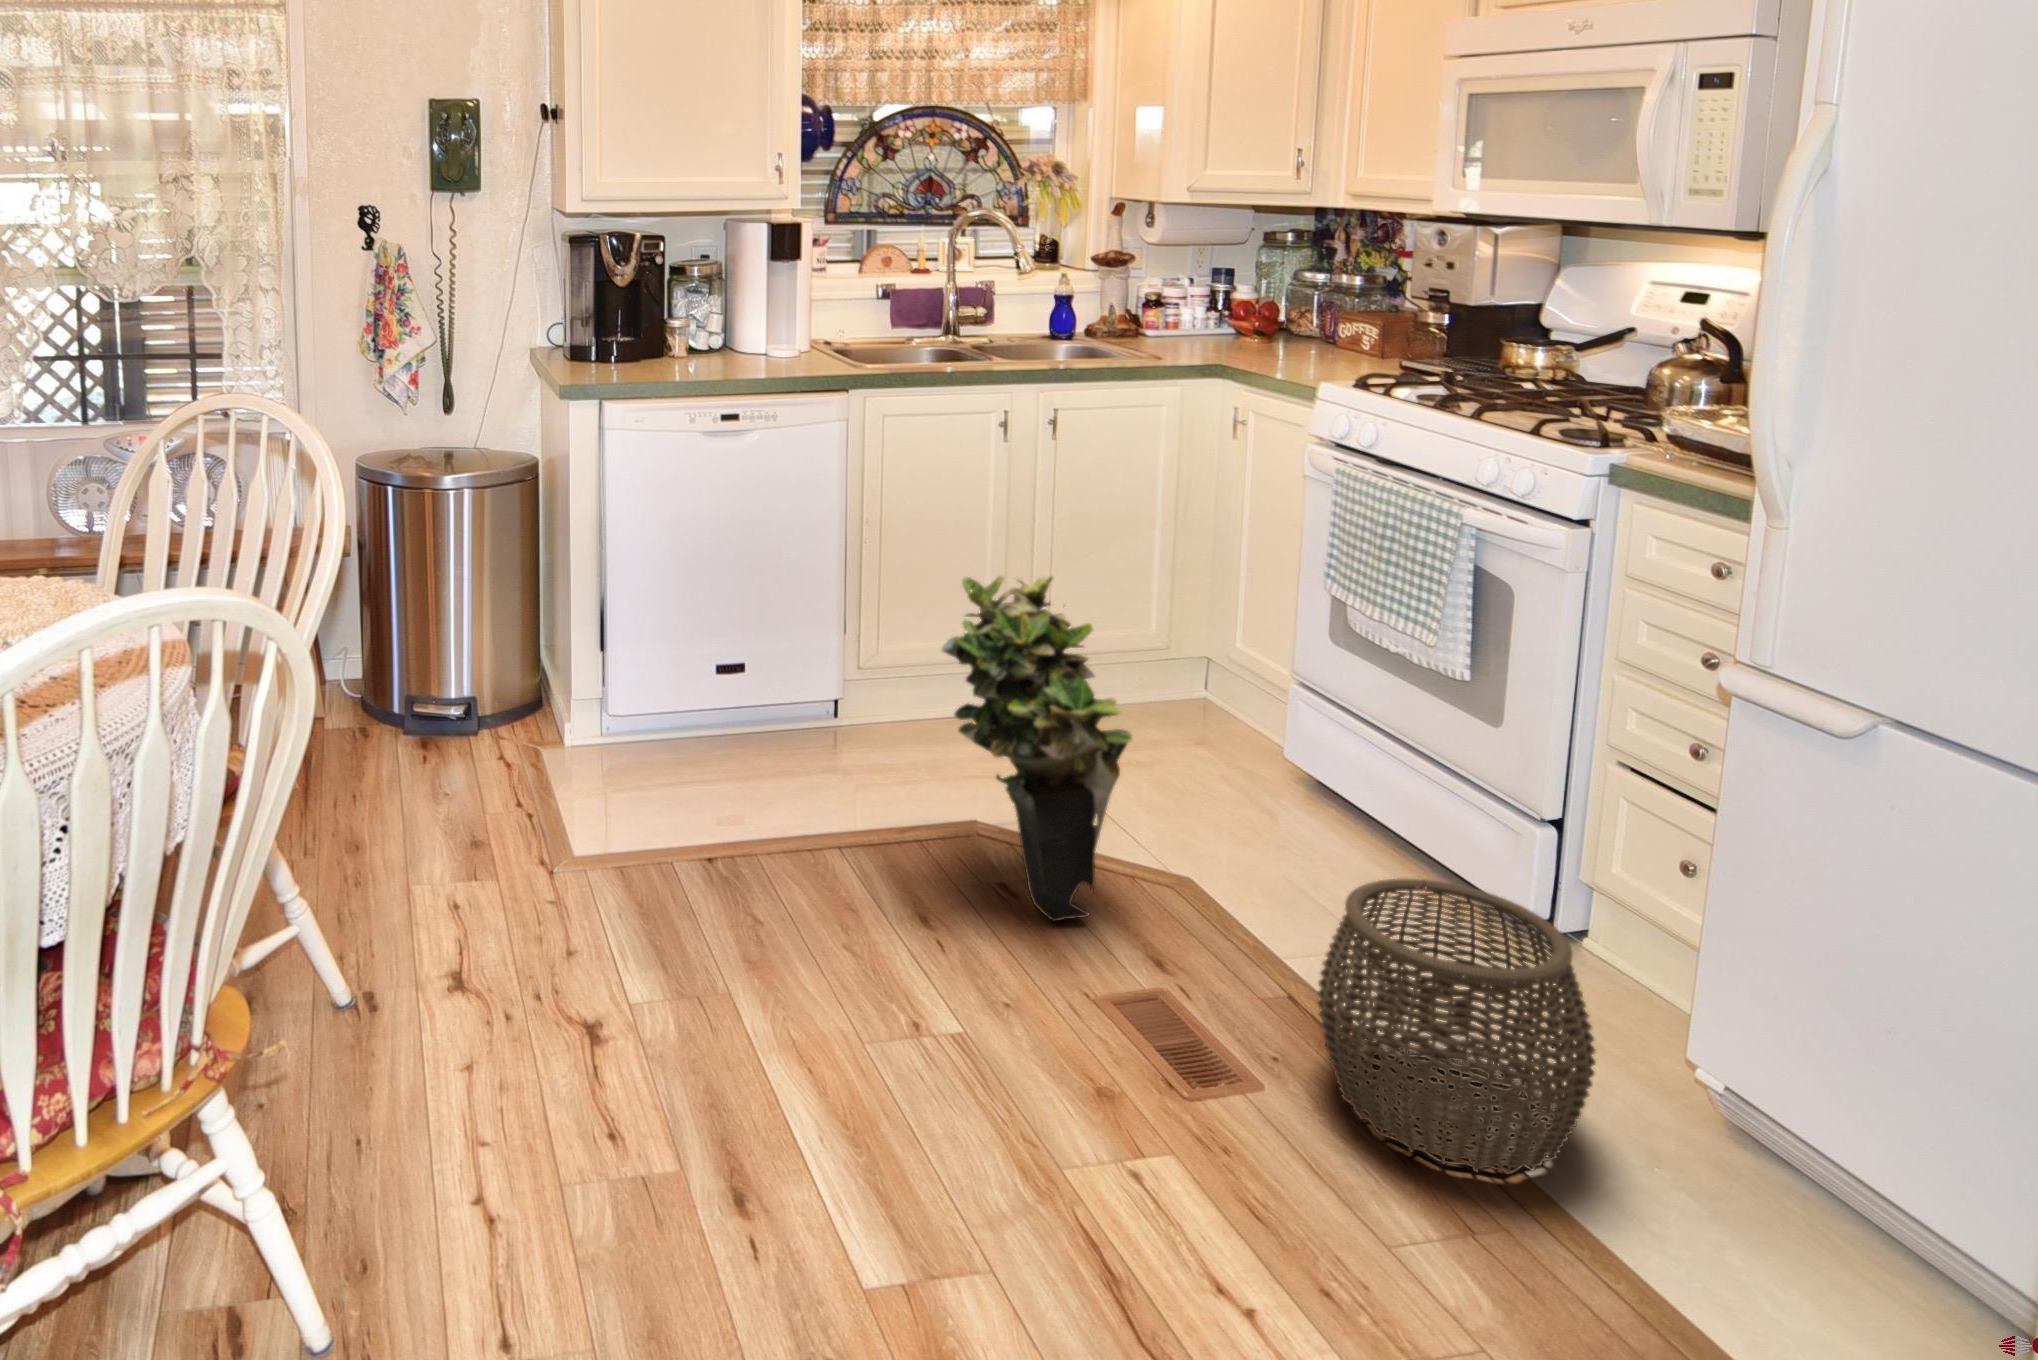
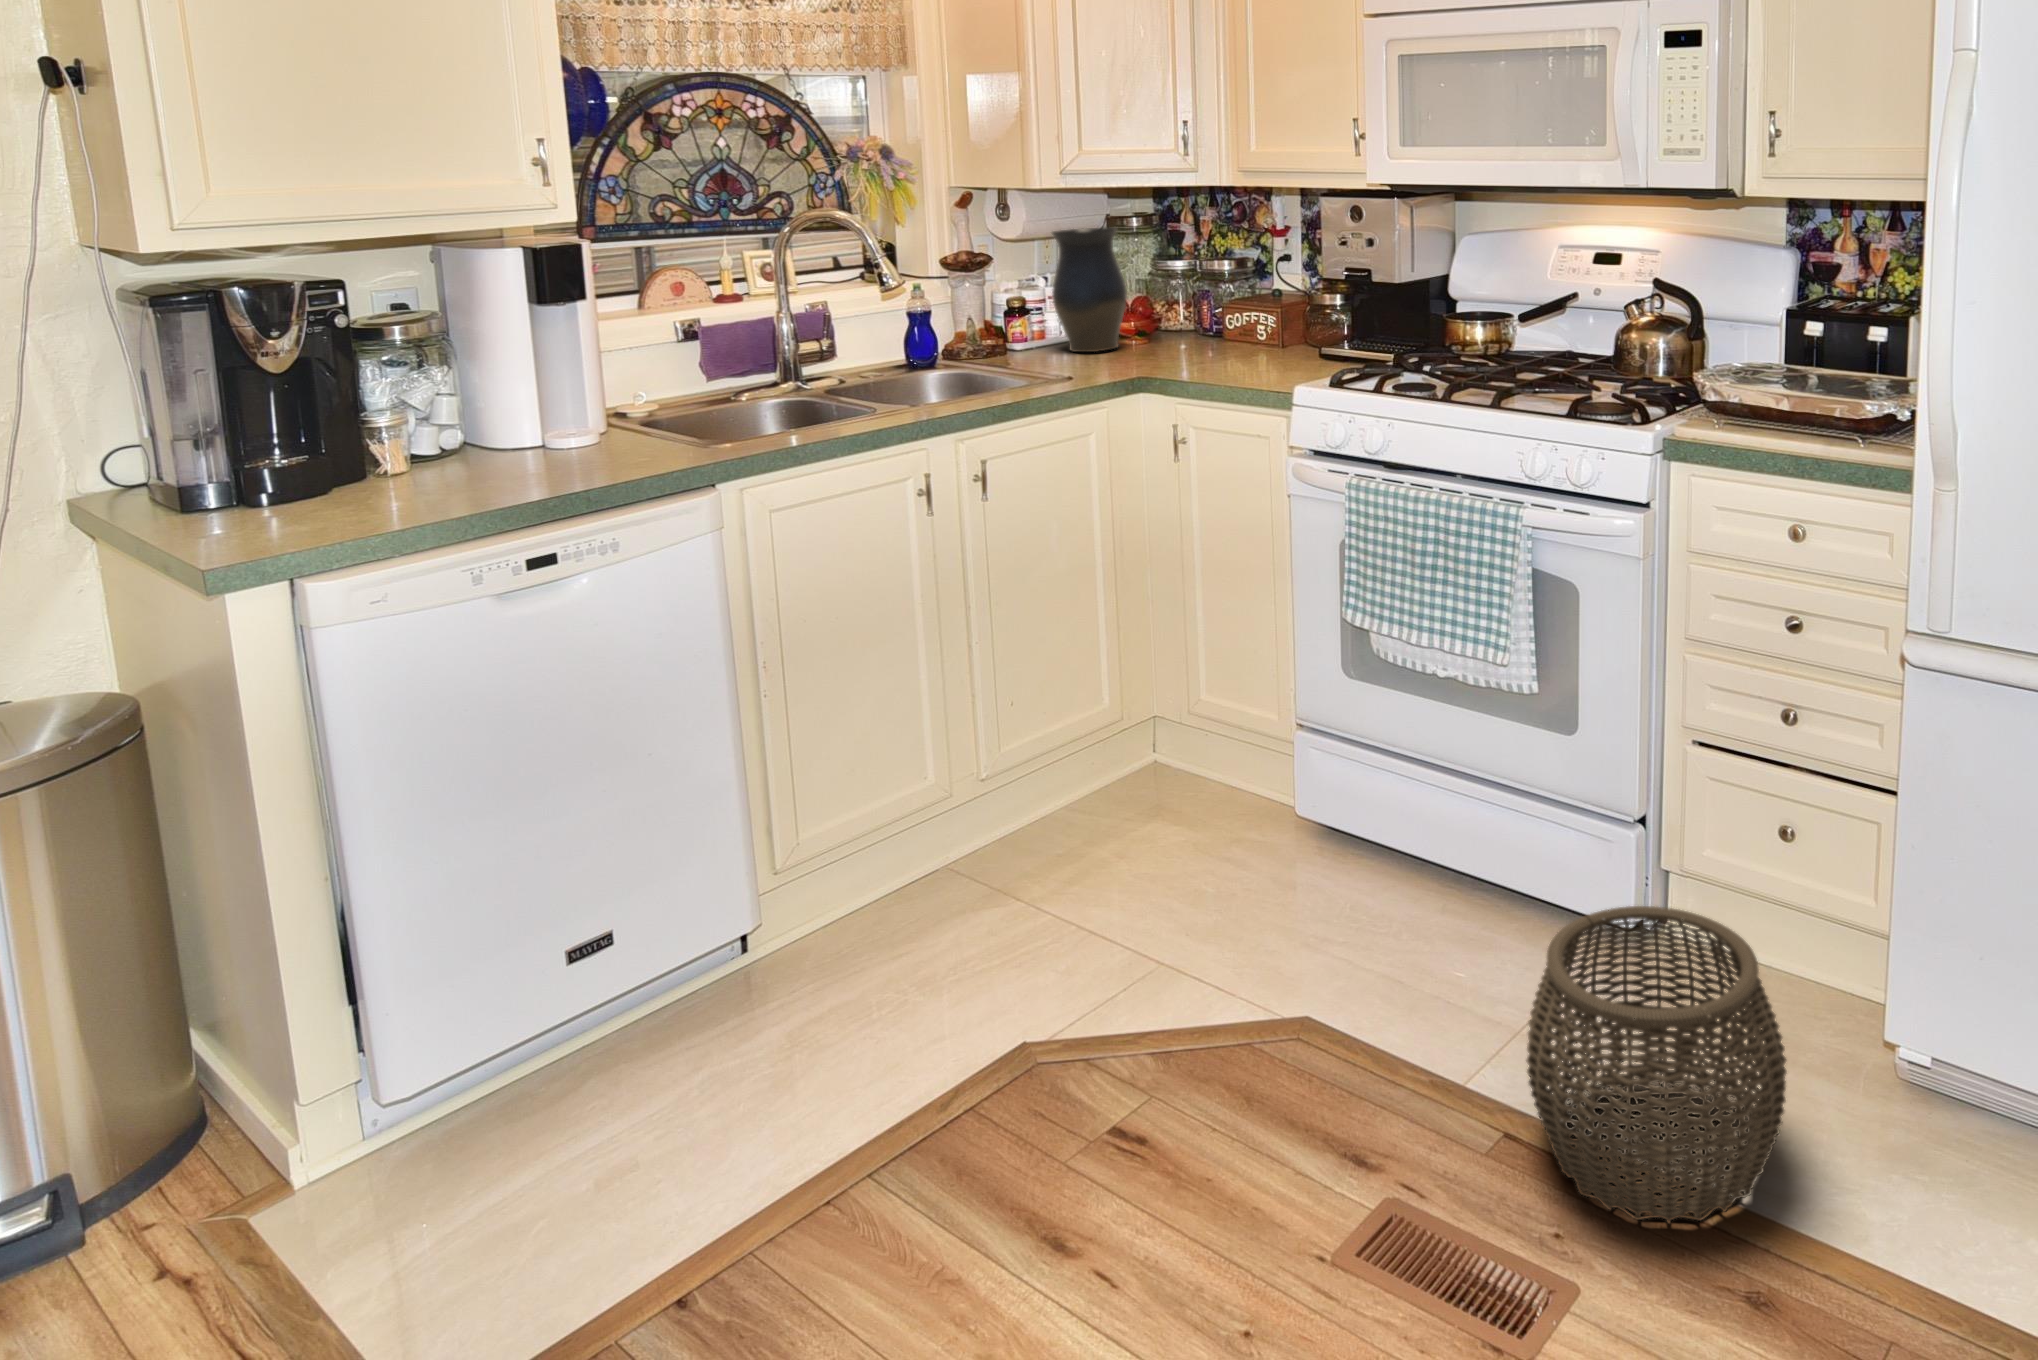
vase: none [1175,237,1244,343] -> present [1052,227,1127,352]
potted plant: present [942,575,1132,922] -> none [985,684,1238,1127]

